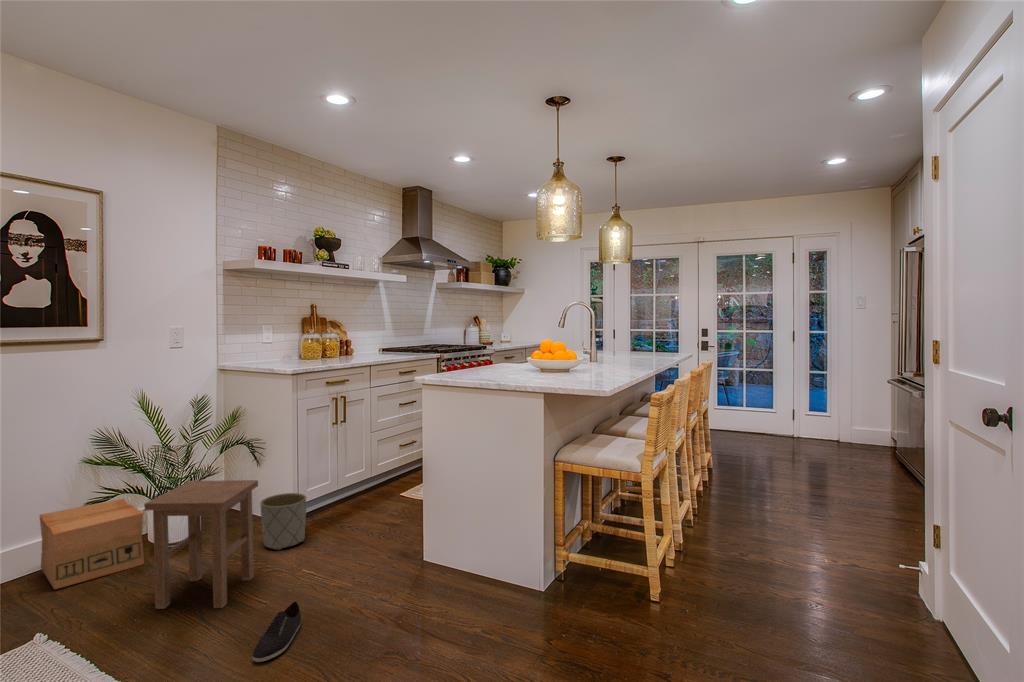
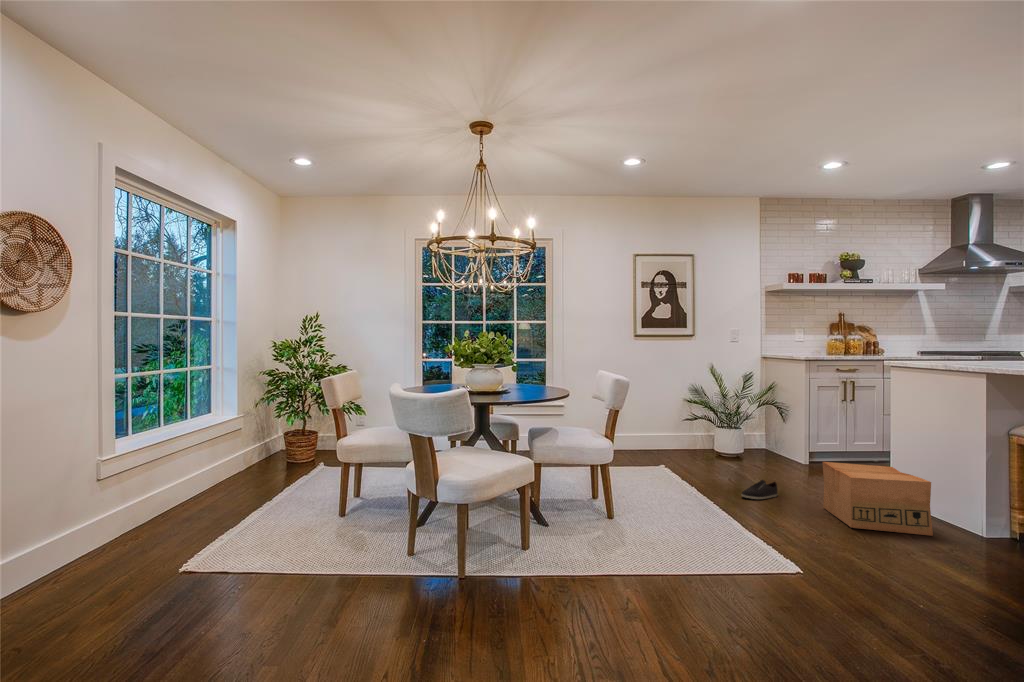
stool: present [144,480,258,609] -> none [701,411,766,480]
planter: present [260,493,306,550] -> none [775,438,809,473]
cardboard box: present [40,499,144,589] -> present [823,462,933,536]

